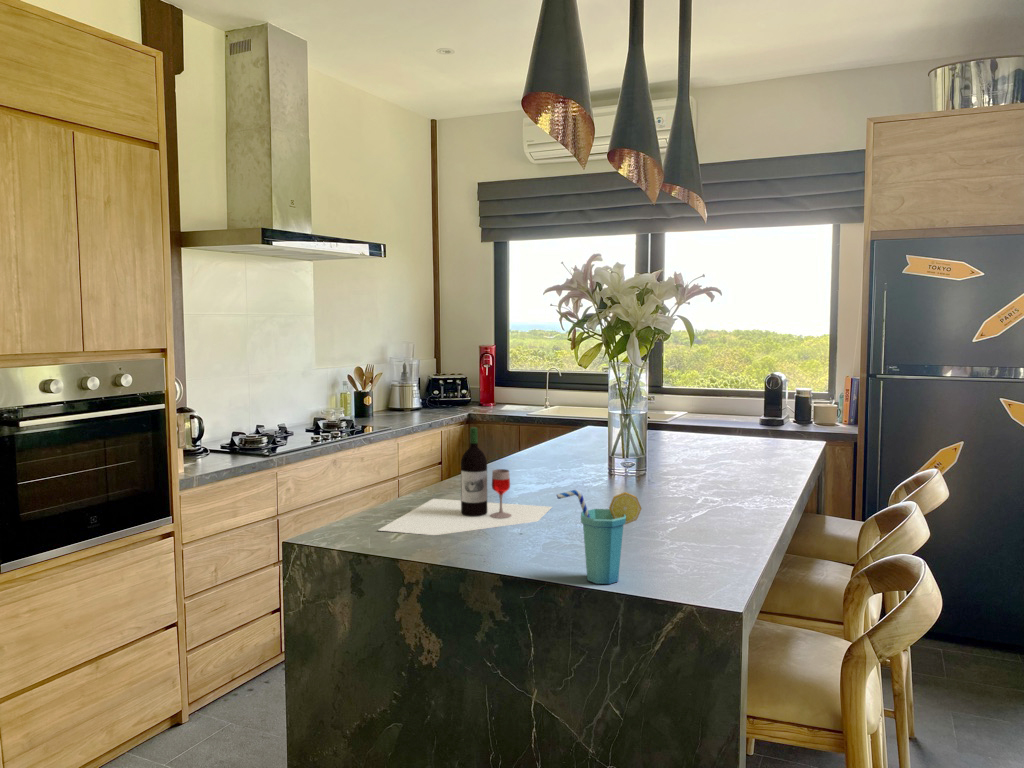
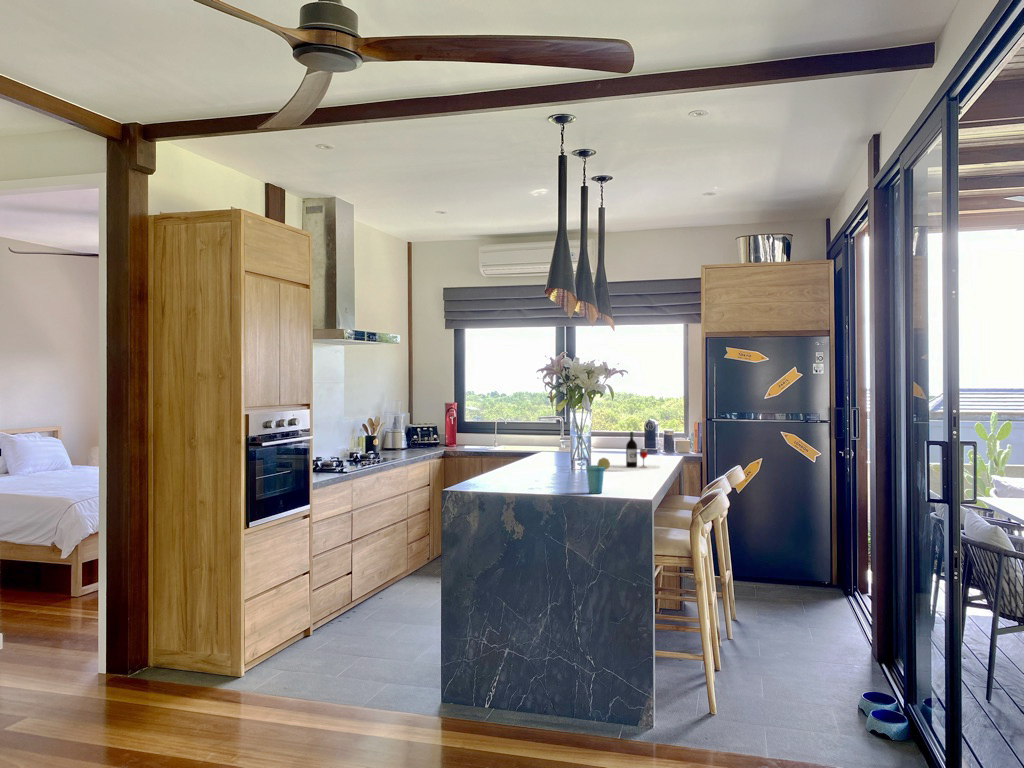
wine bottle: present [379,427,552,535] -> present [605,432,660,471]

